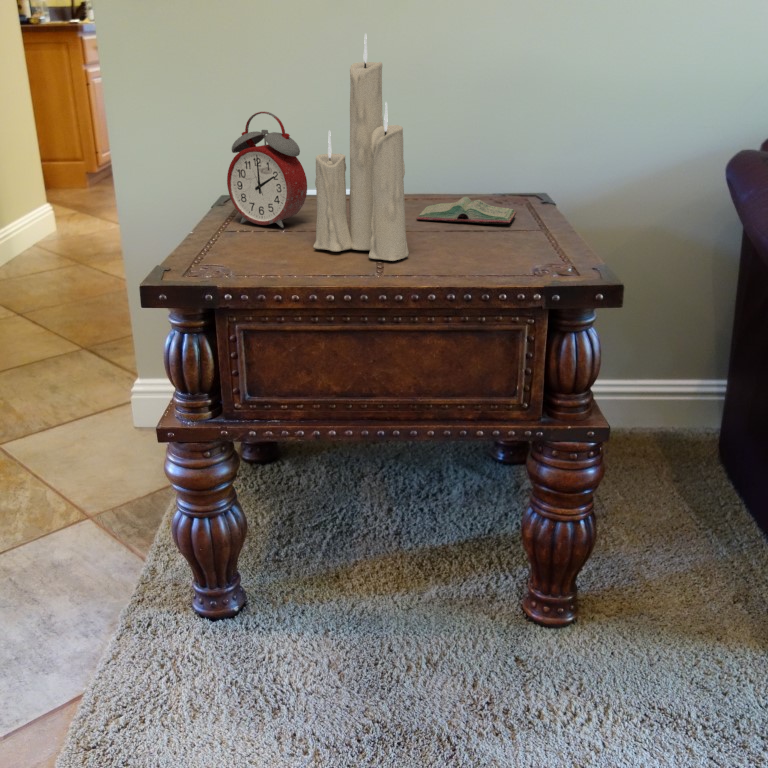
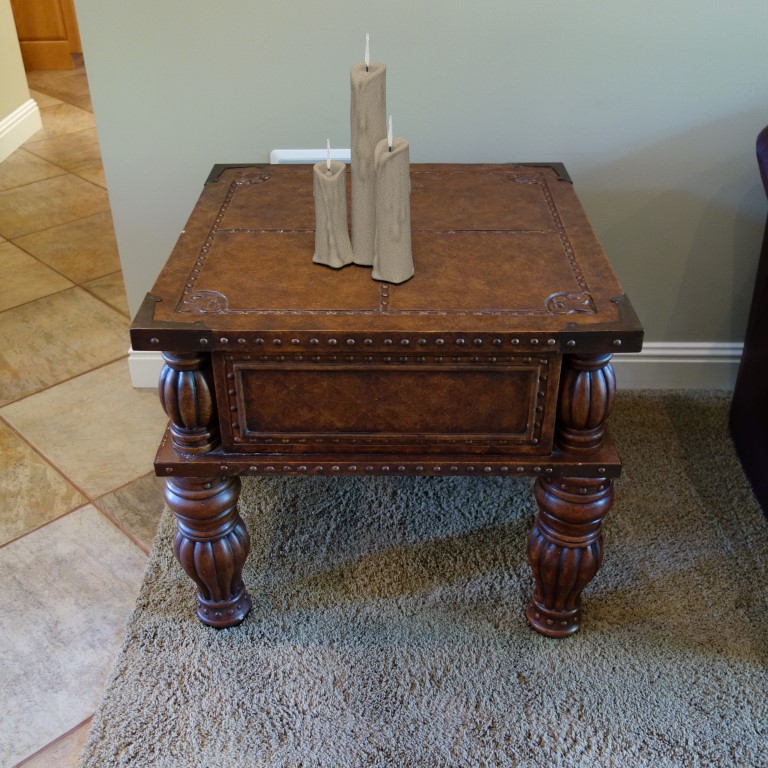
alarm clock: present [227,112,307,228] -> none [218,98,305,225]
book: present [417,197,516,224] -> none [422,181,530,218]

